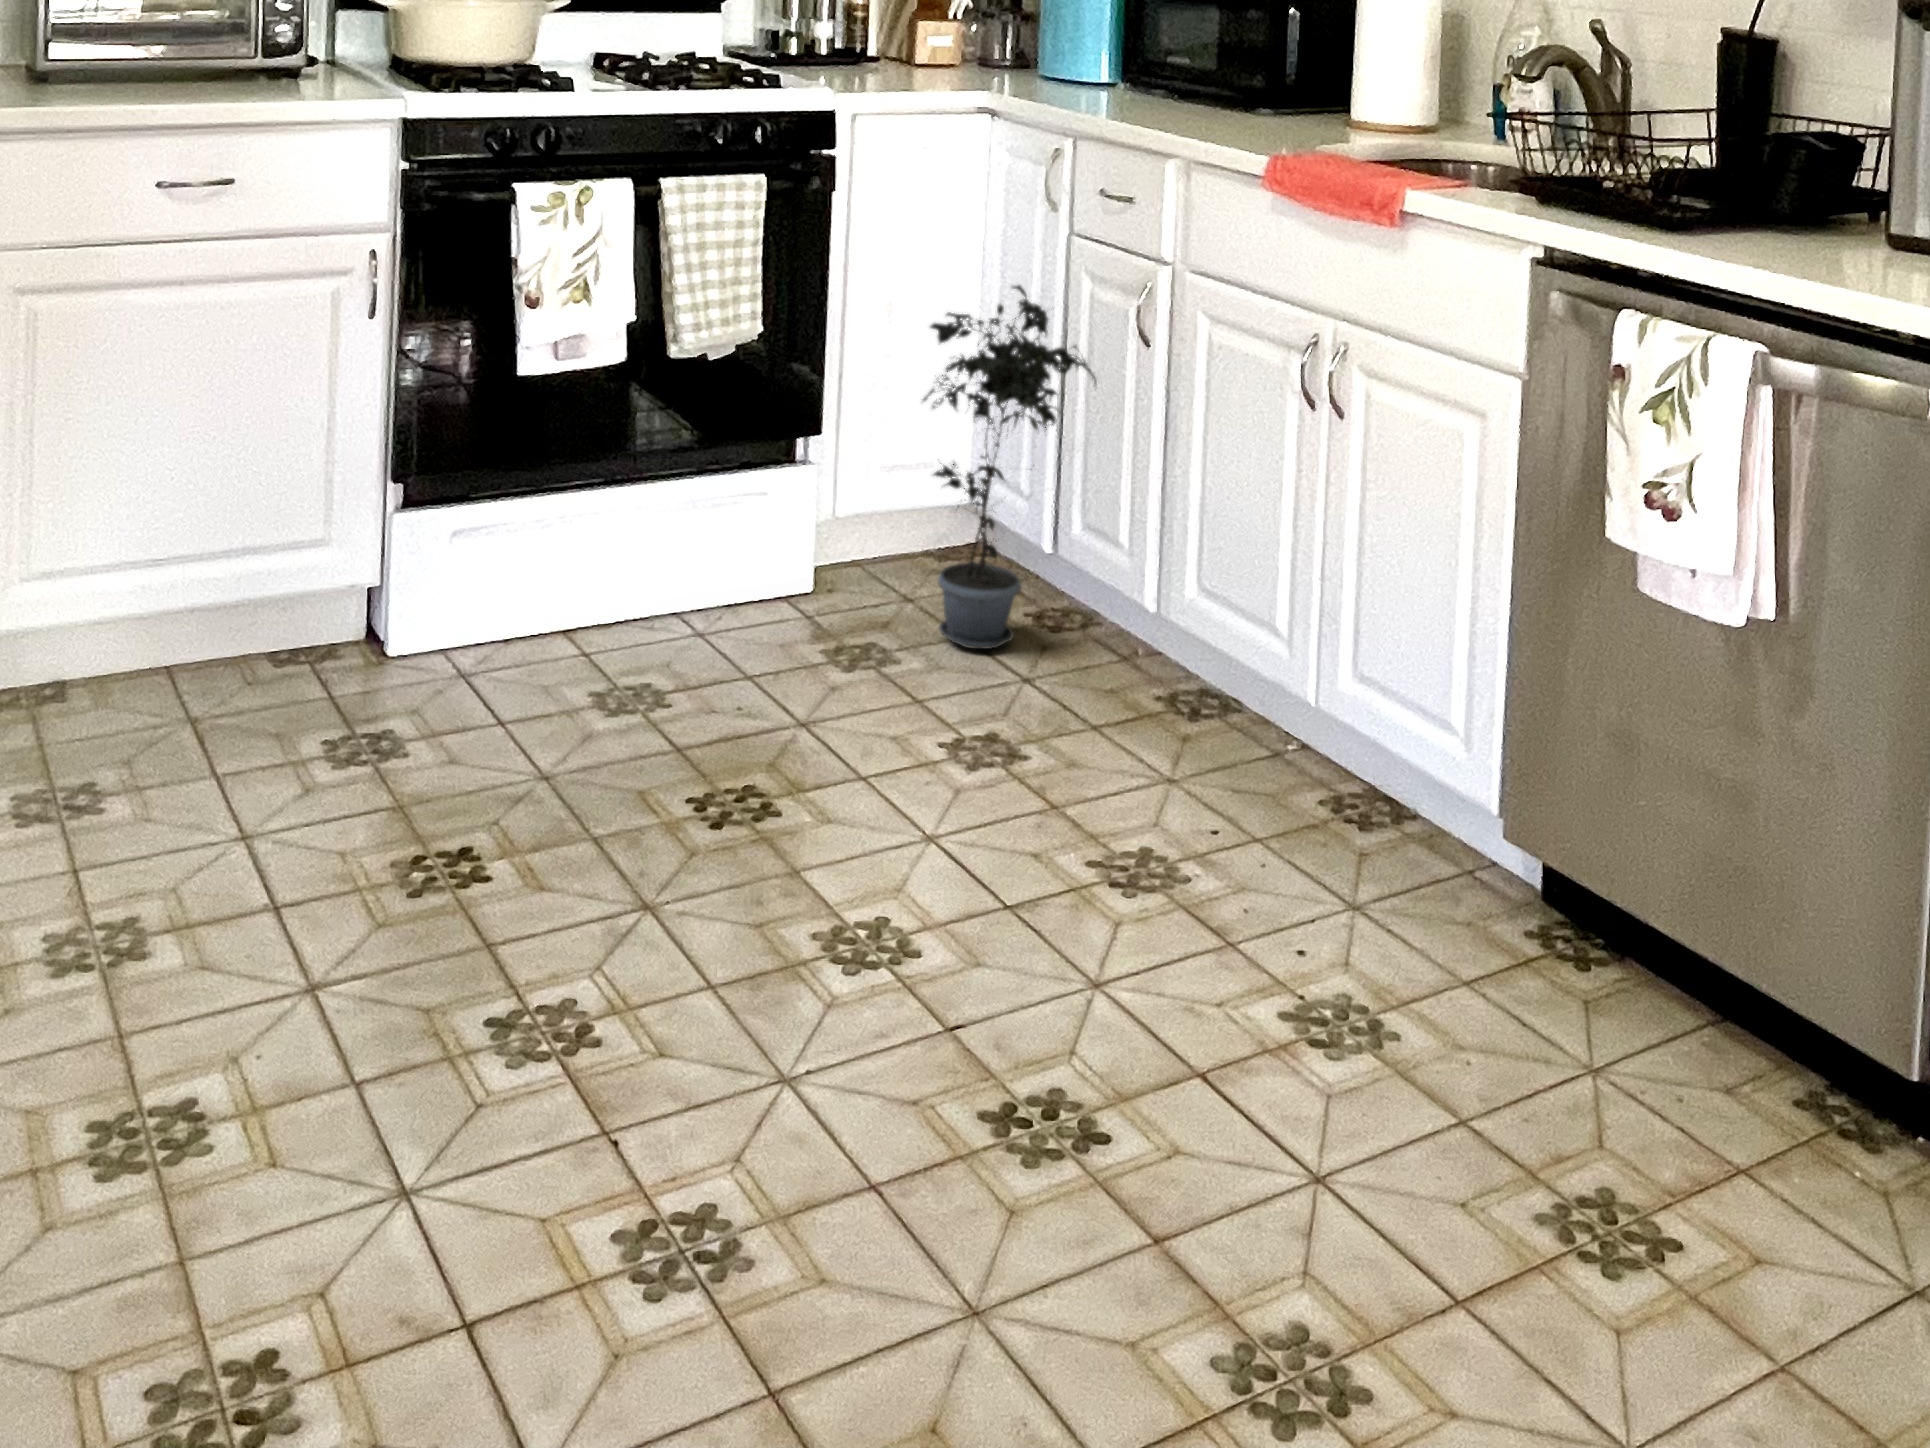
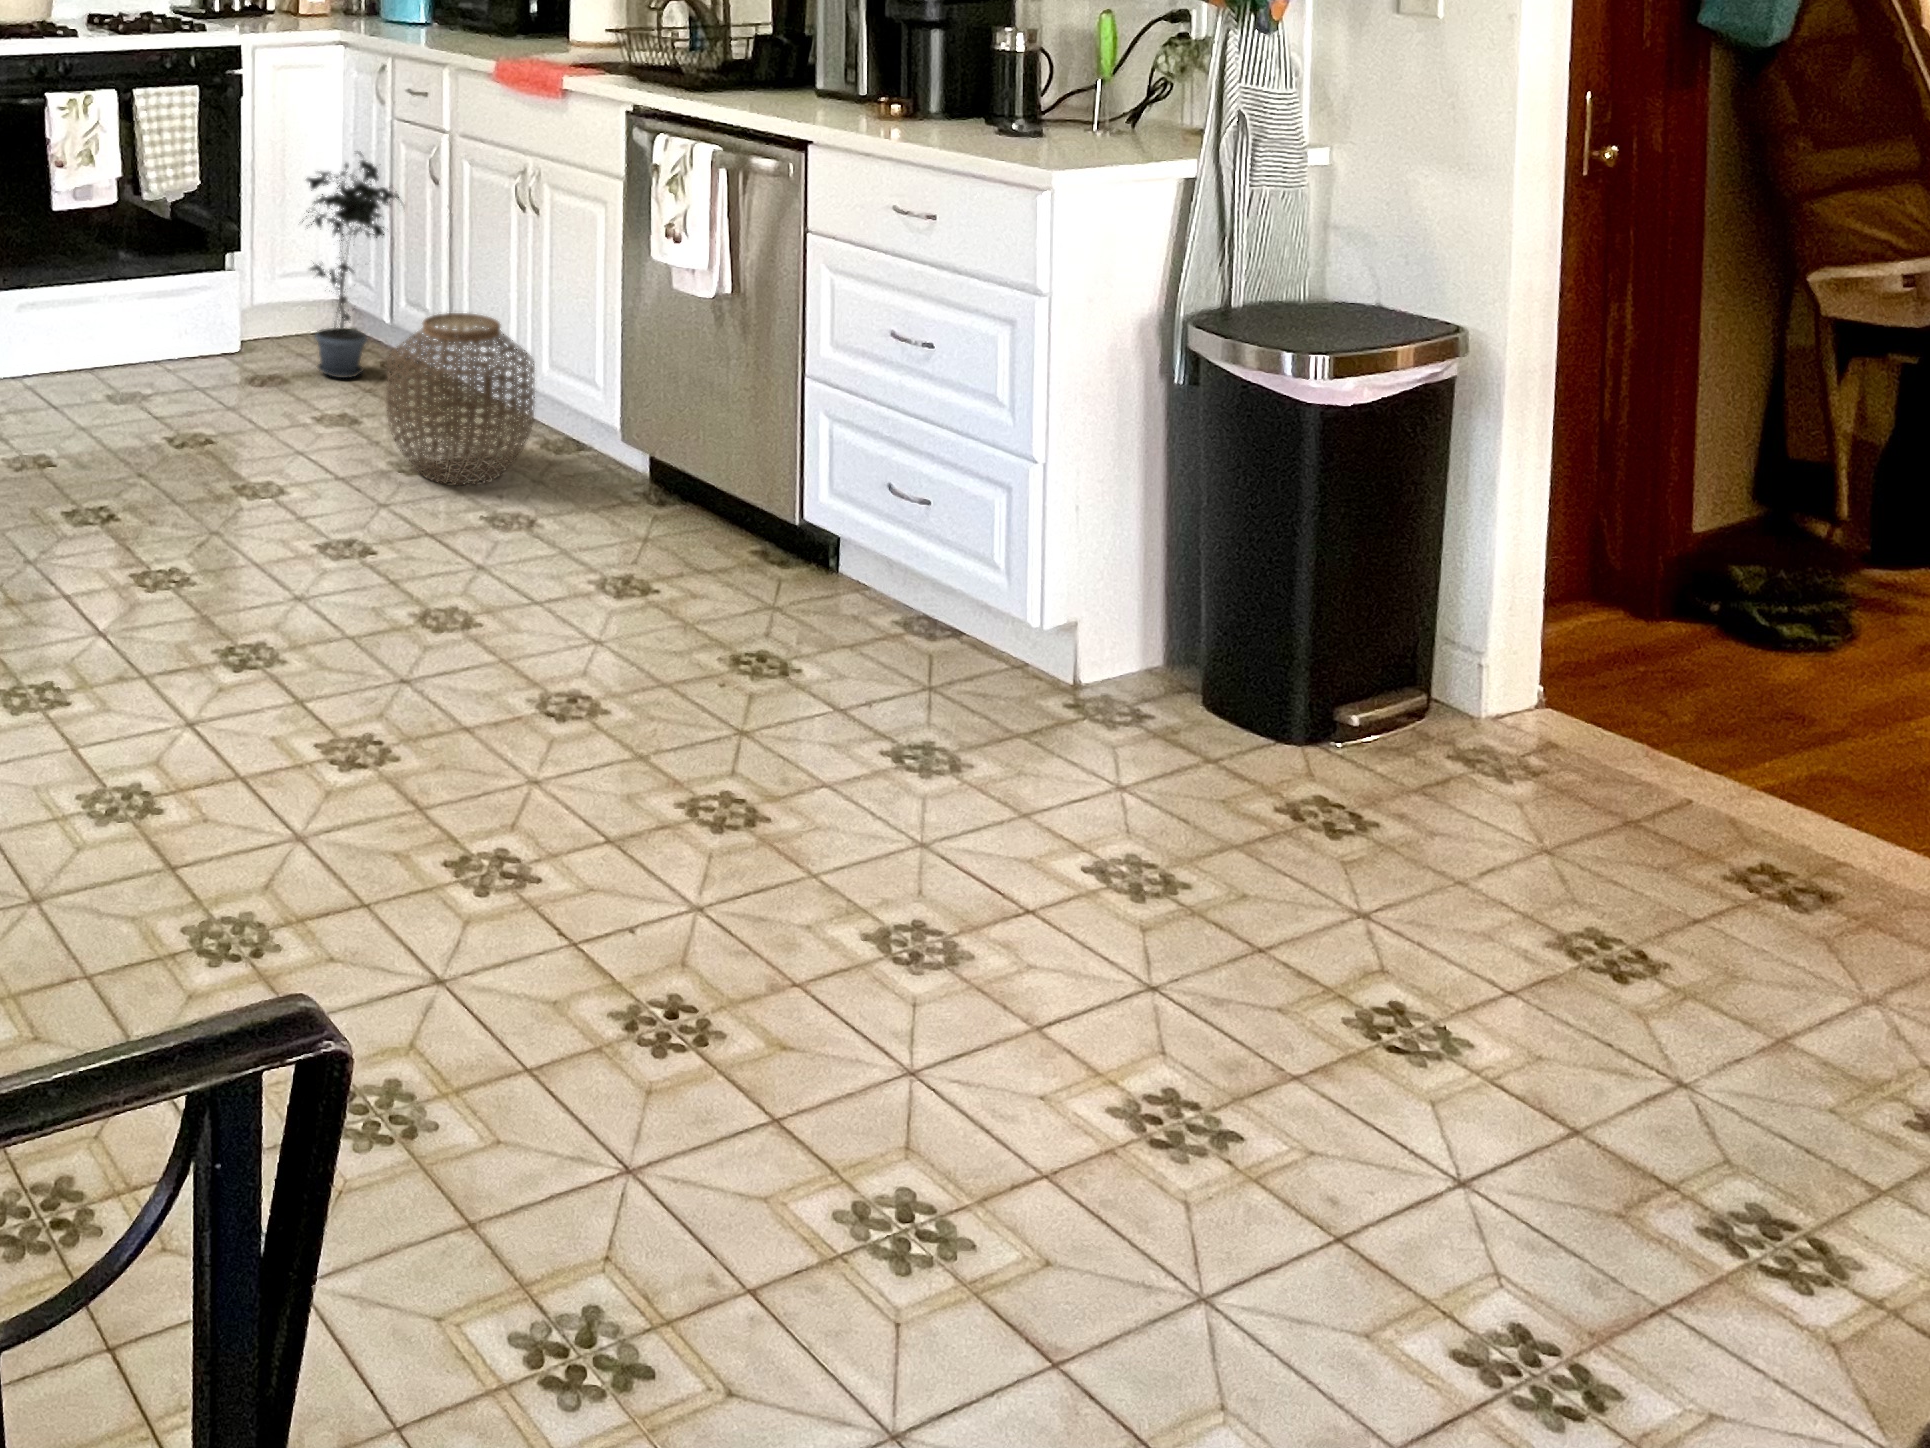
woven basket: none [1095,596,1357,917] -> present [386,313,535,485]

